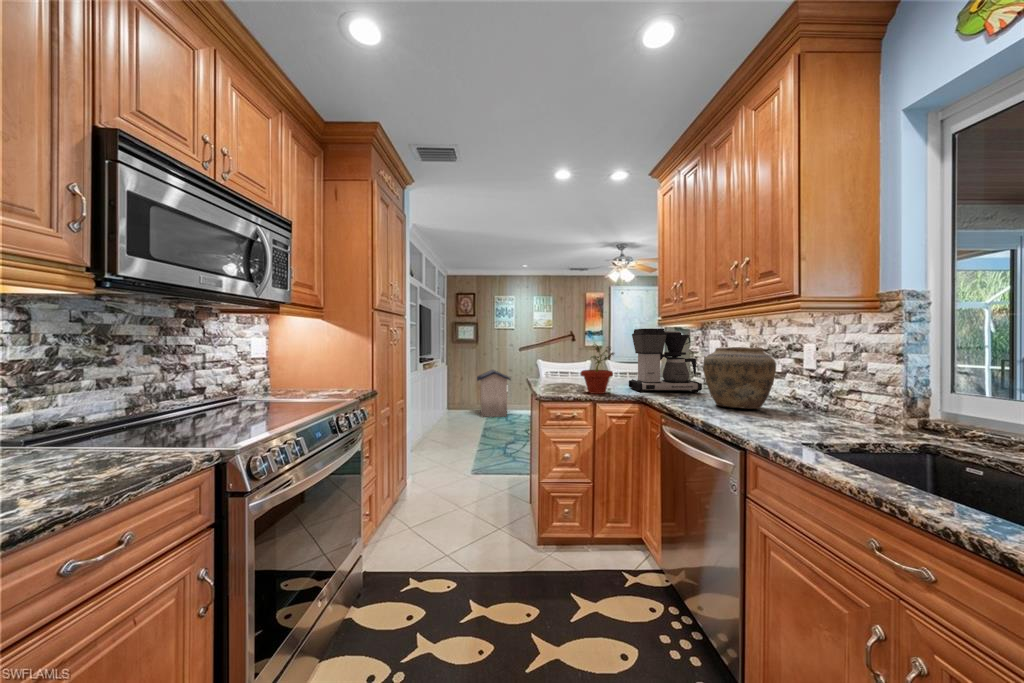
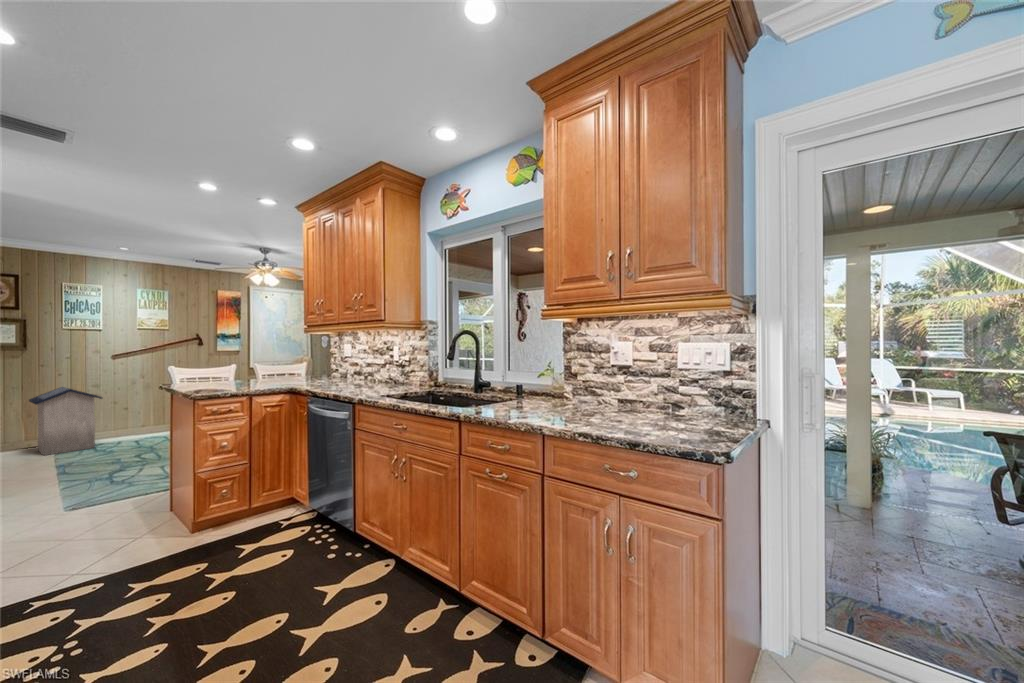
coffee maker: present [629,328,702,393] -> none [279,336,337,386]
potted plant: present [581,344,614,394] -> none [237,347,270,389]
vase: present [703,347,776,409] -> none [336,349,378,387]

